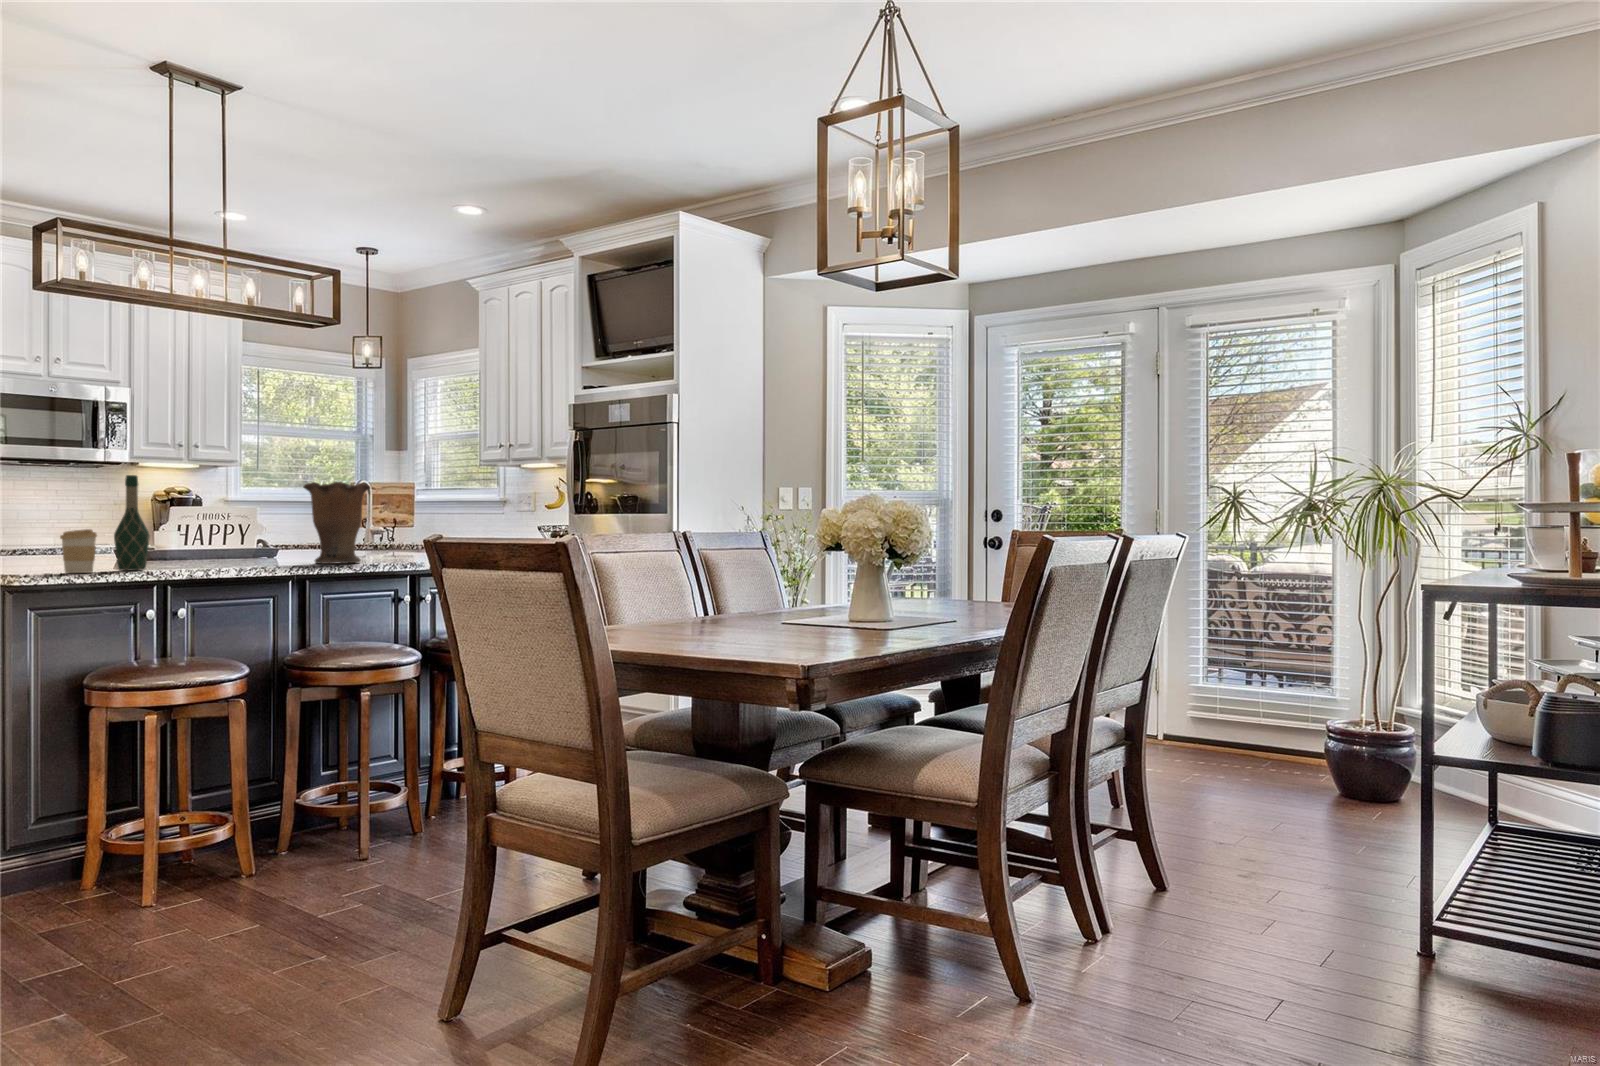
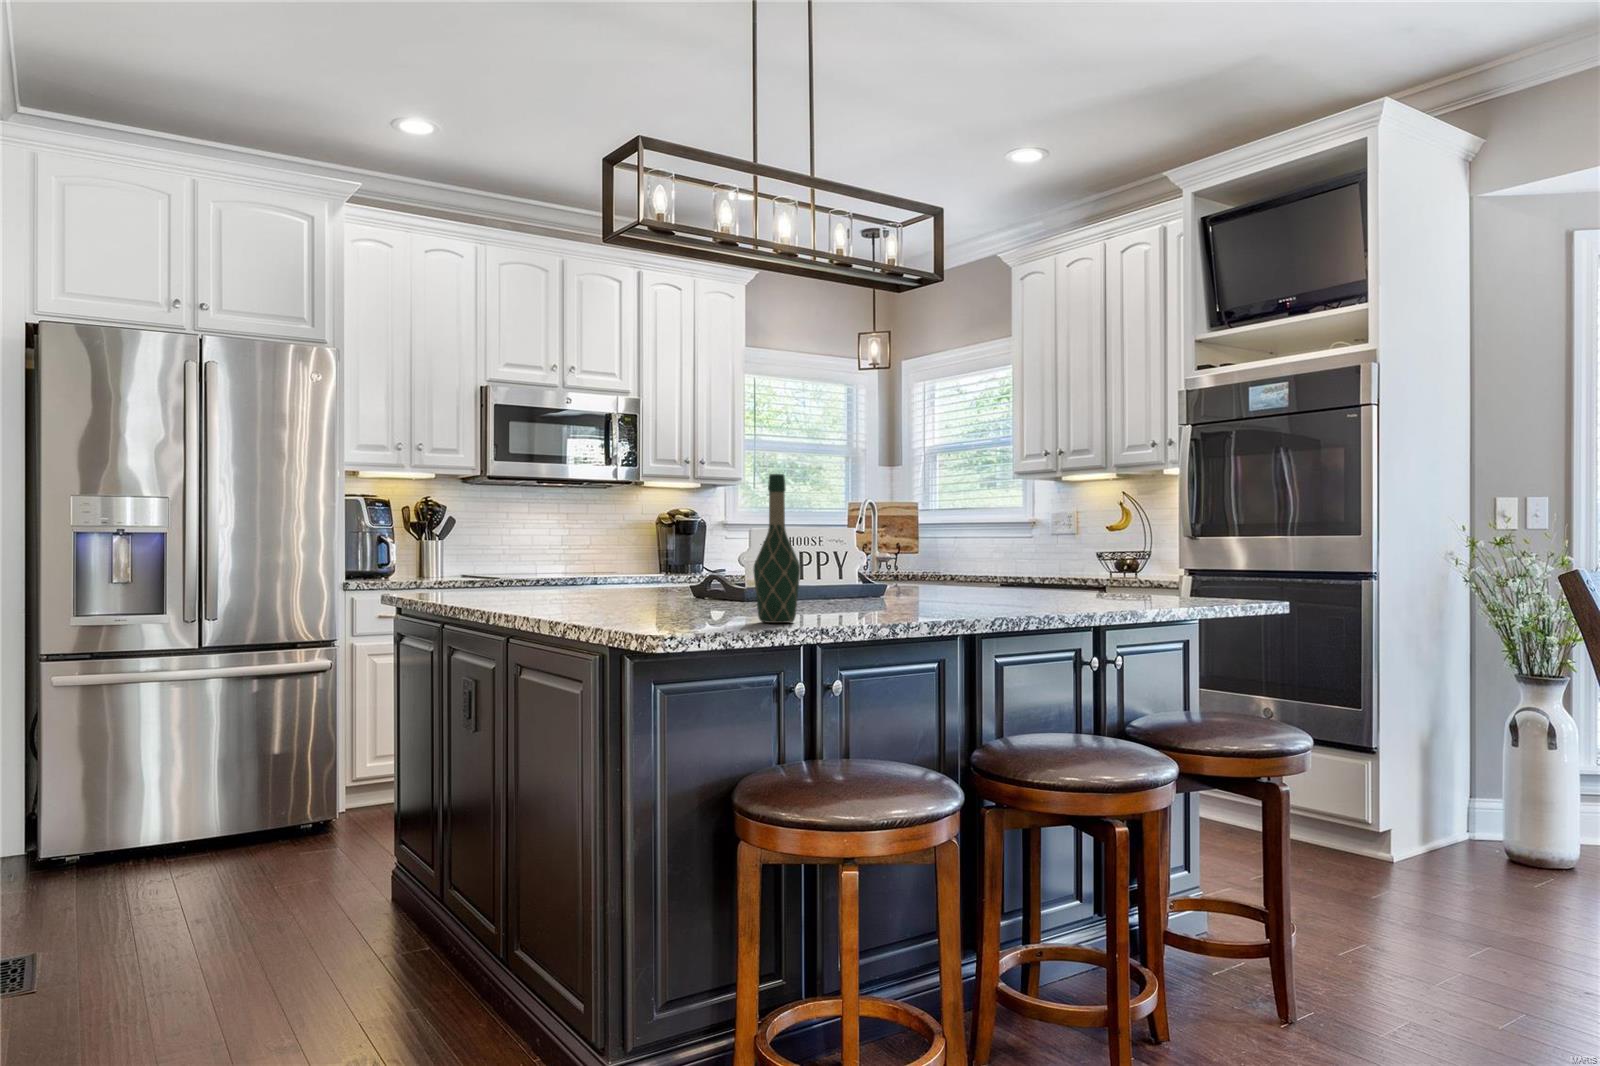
vase: present [303,482,370,564] -> none [956,486,1048,609]
coffee cup: present [60,529,97,573] -> none [695,559,745,629]

